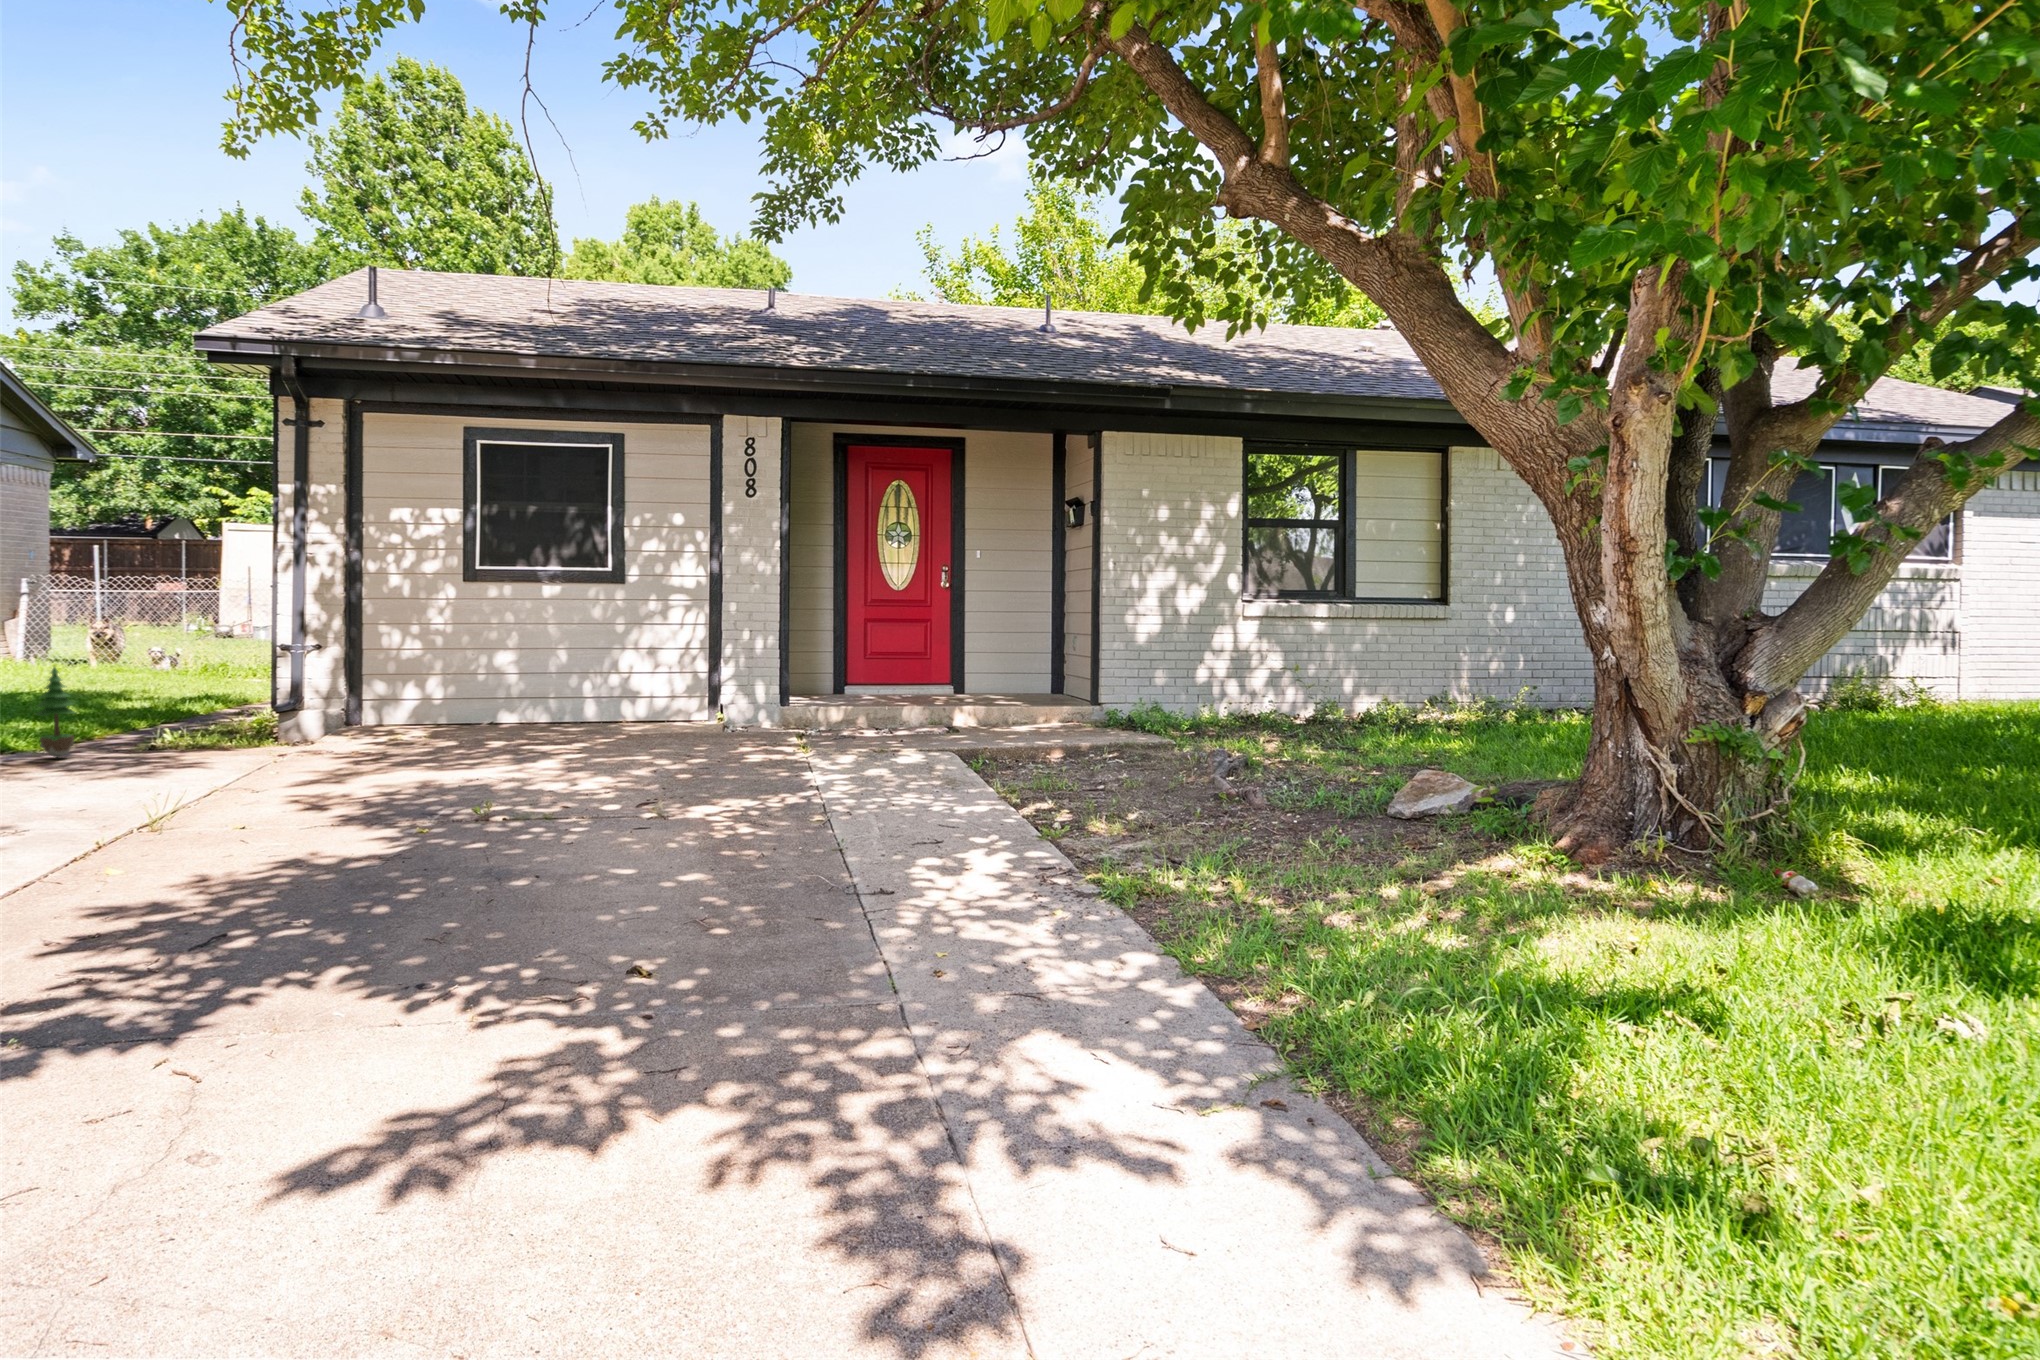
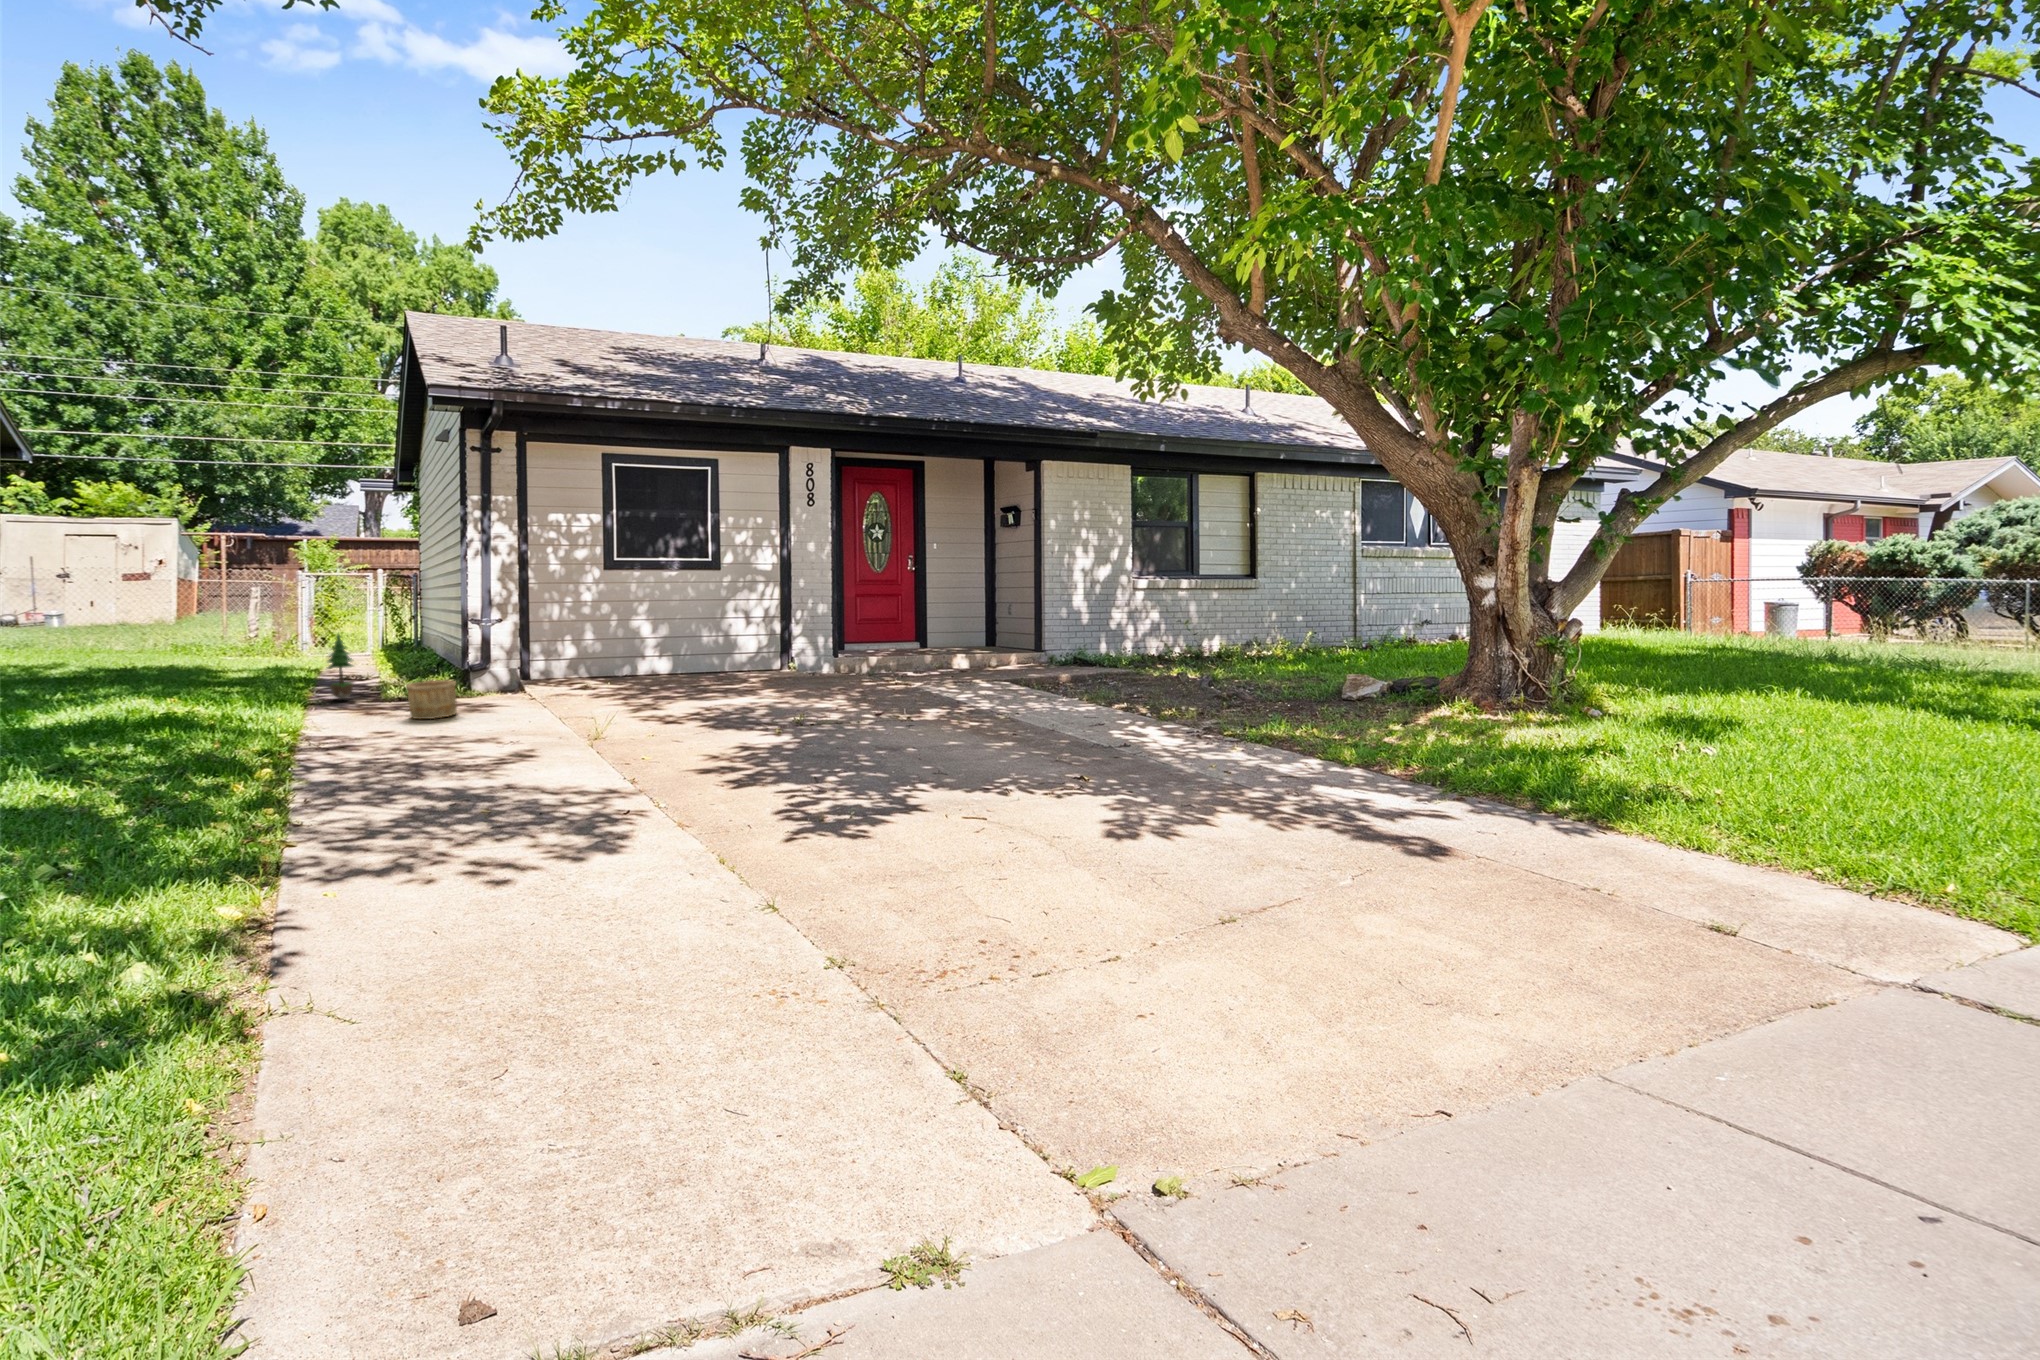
wooden bucket: none [69,734,149,789] -> present [406,680,457,719]

